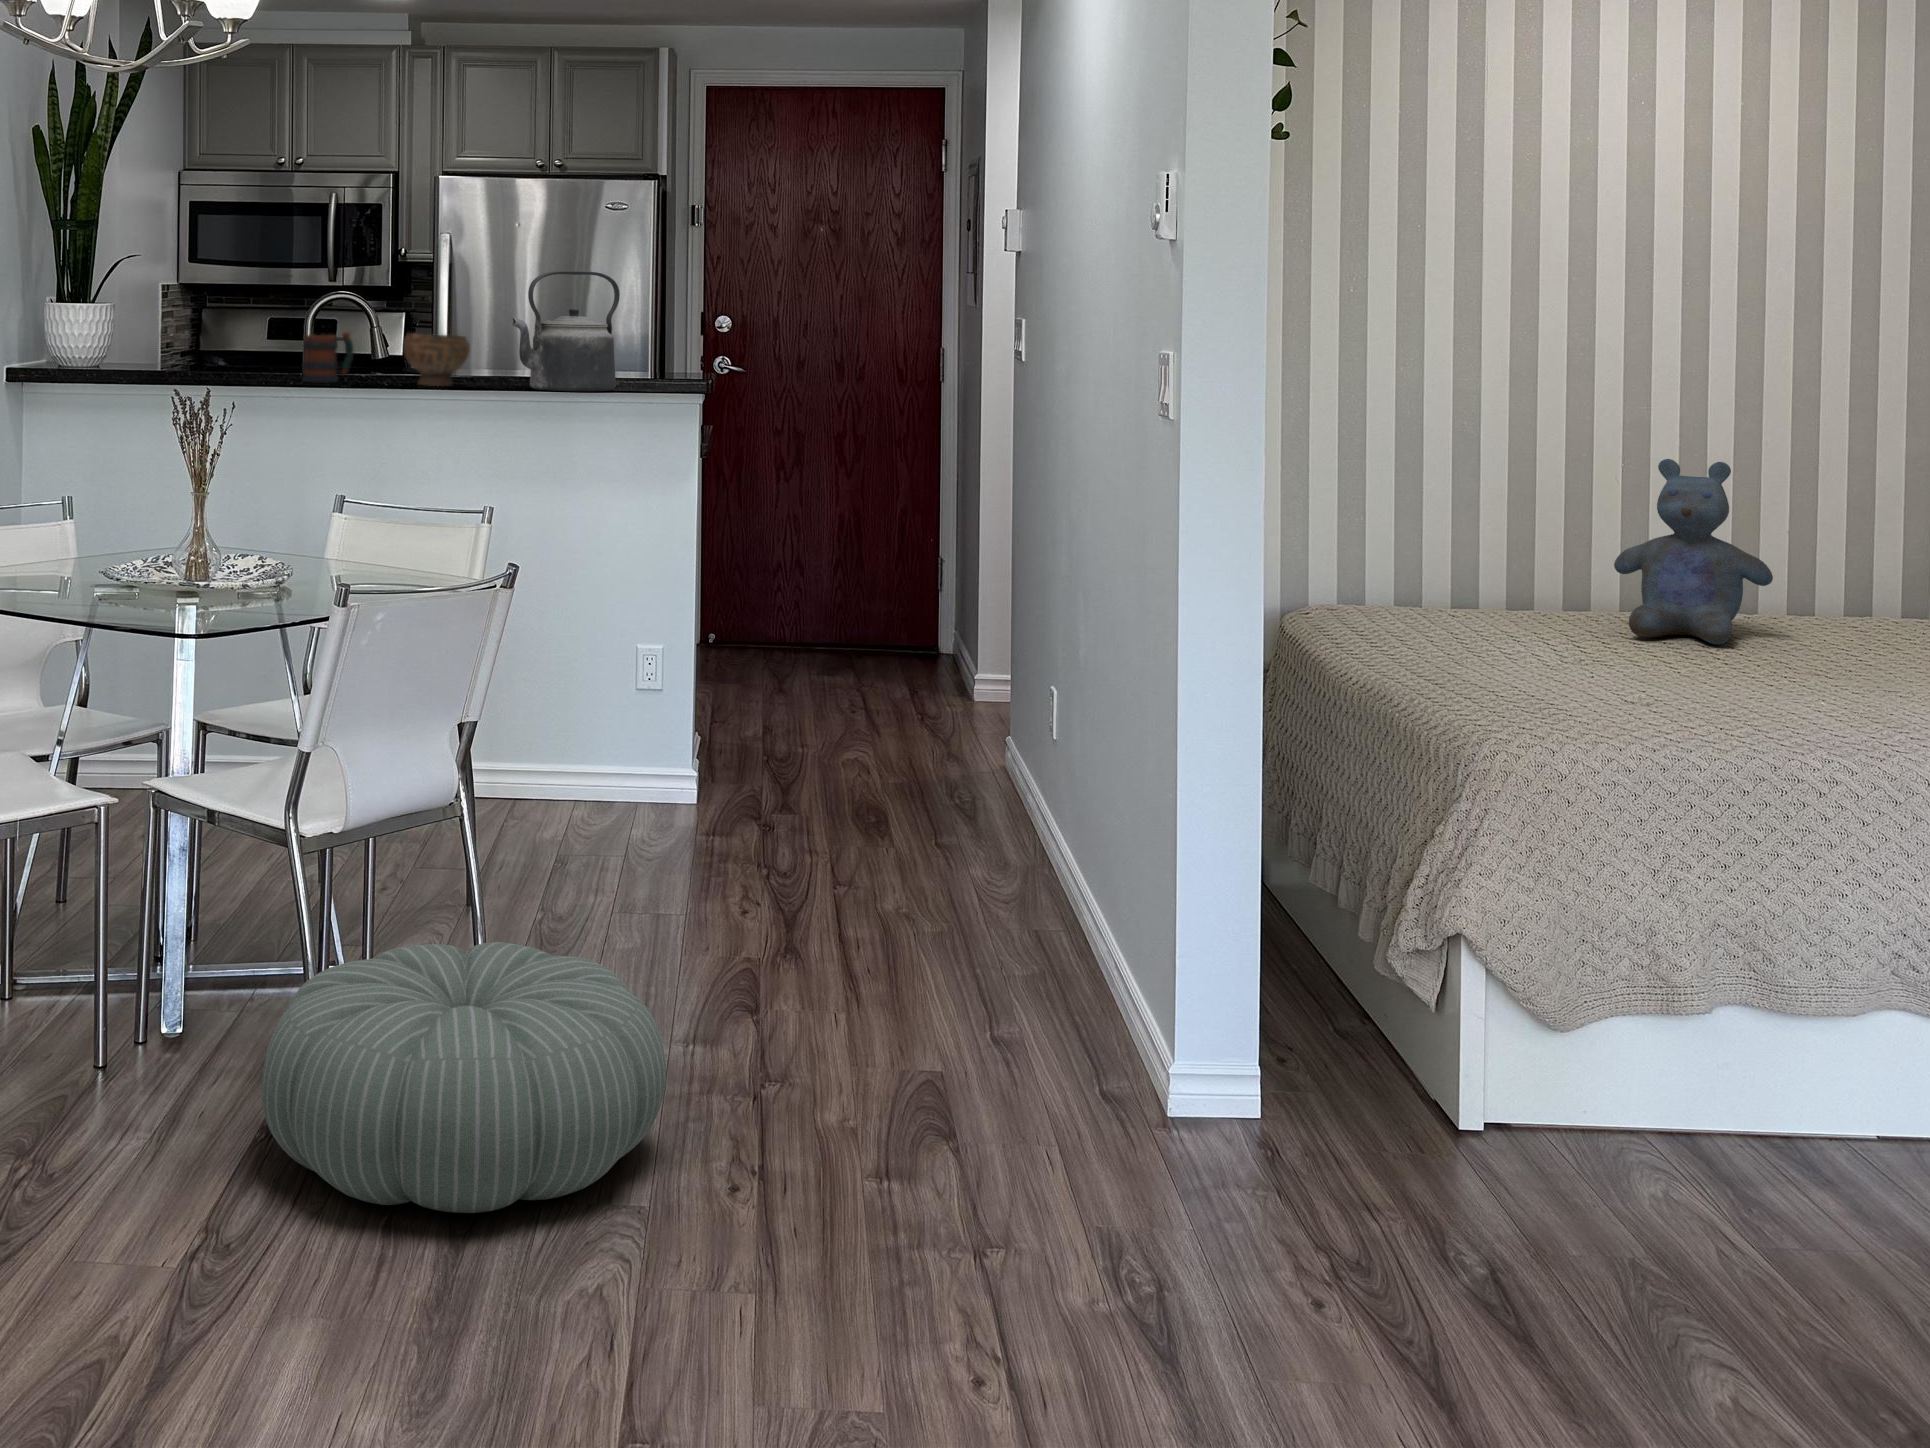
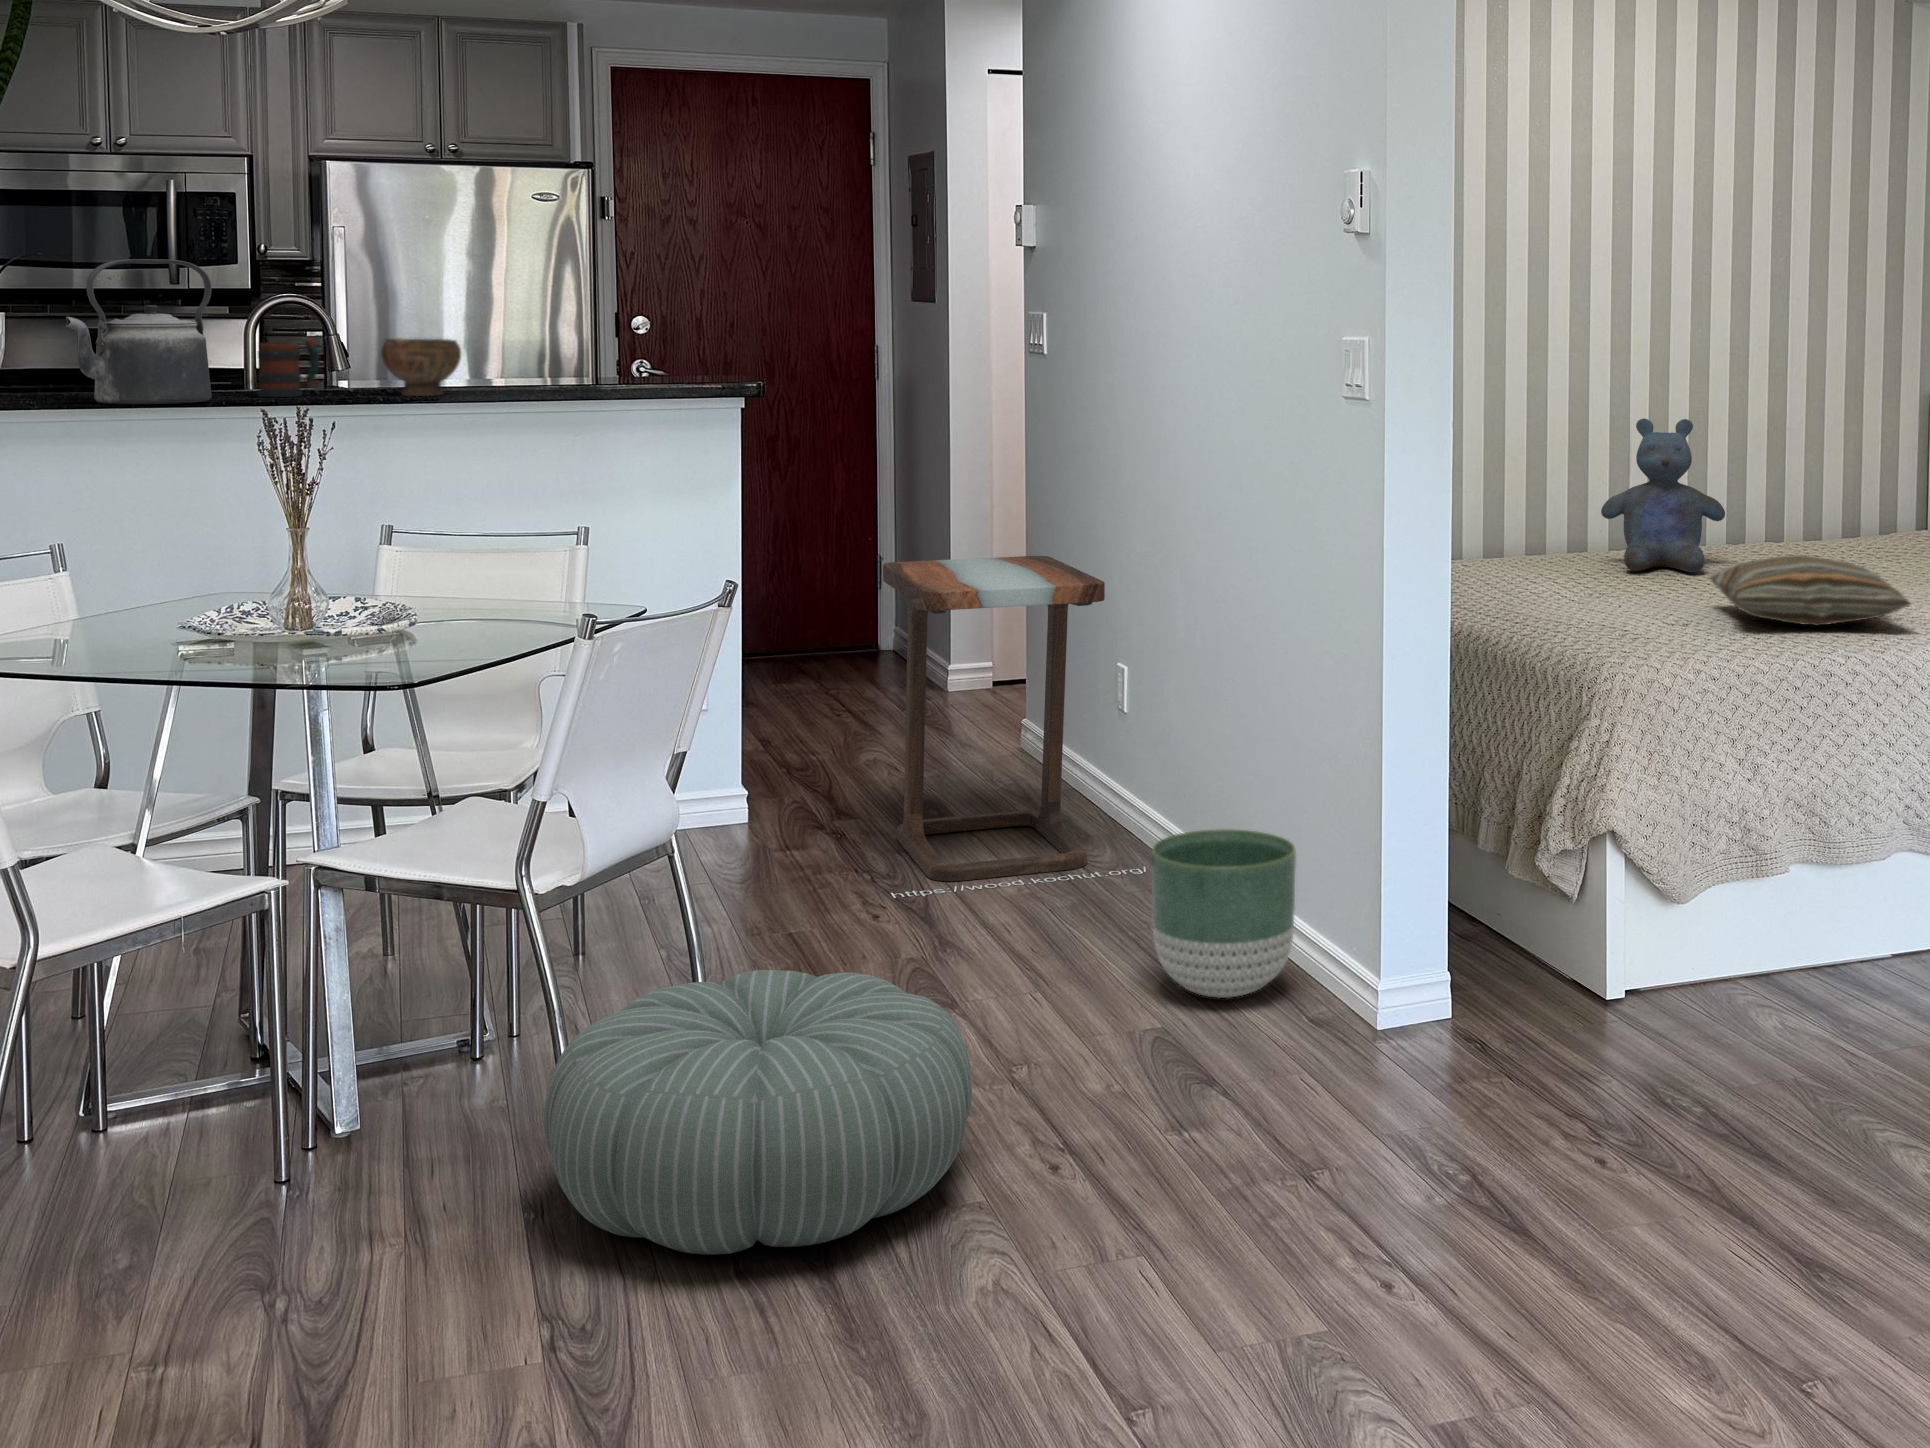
kettle: present [512,271,620,391] -> present [66,259,212,405]
side table: none [783,567,1053,913] -> present [883,556,1146,898]
pillow: none [1673,631,1912,716] -> present [1710,555,1910,626]
planter: none [962,870,1117,1054] -> present [1151,829,1296,998]

